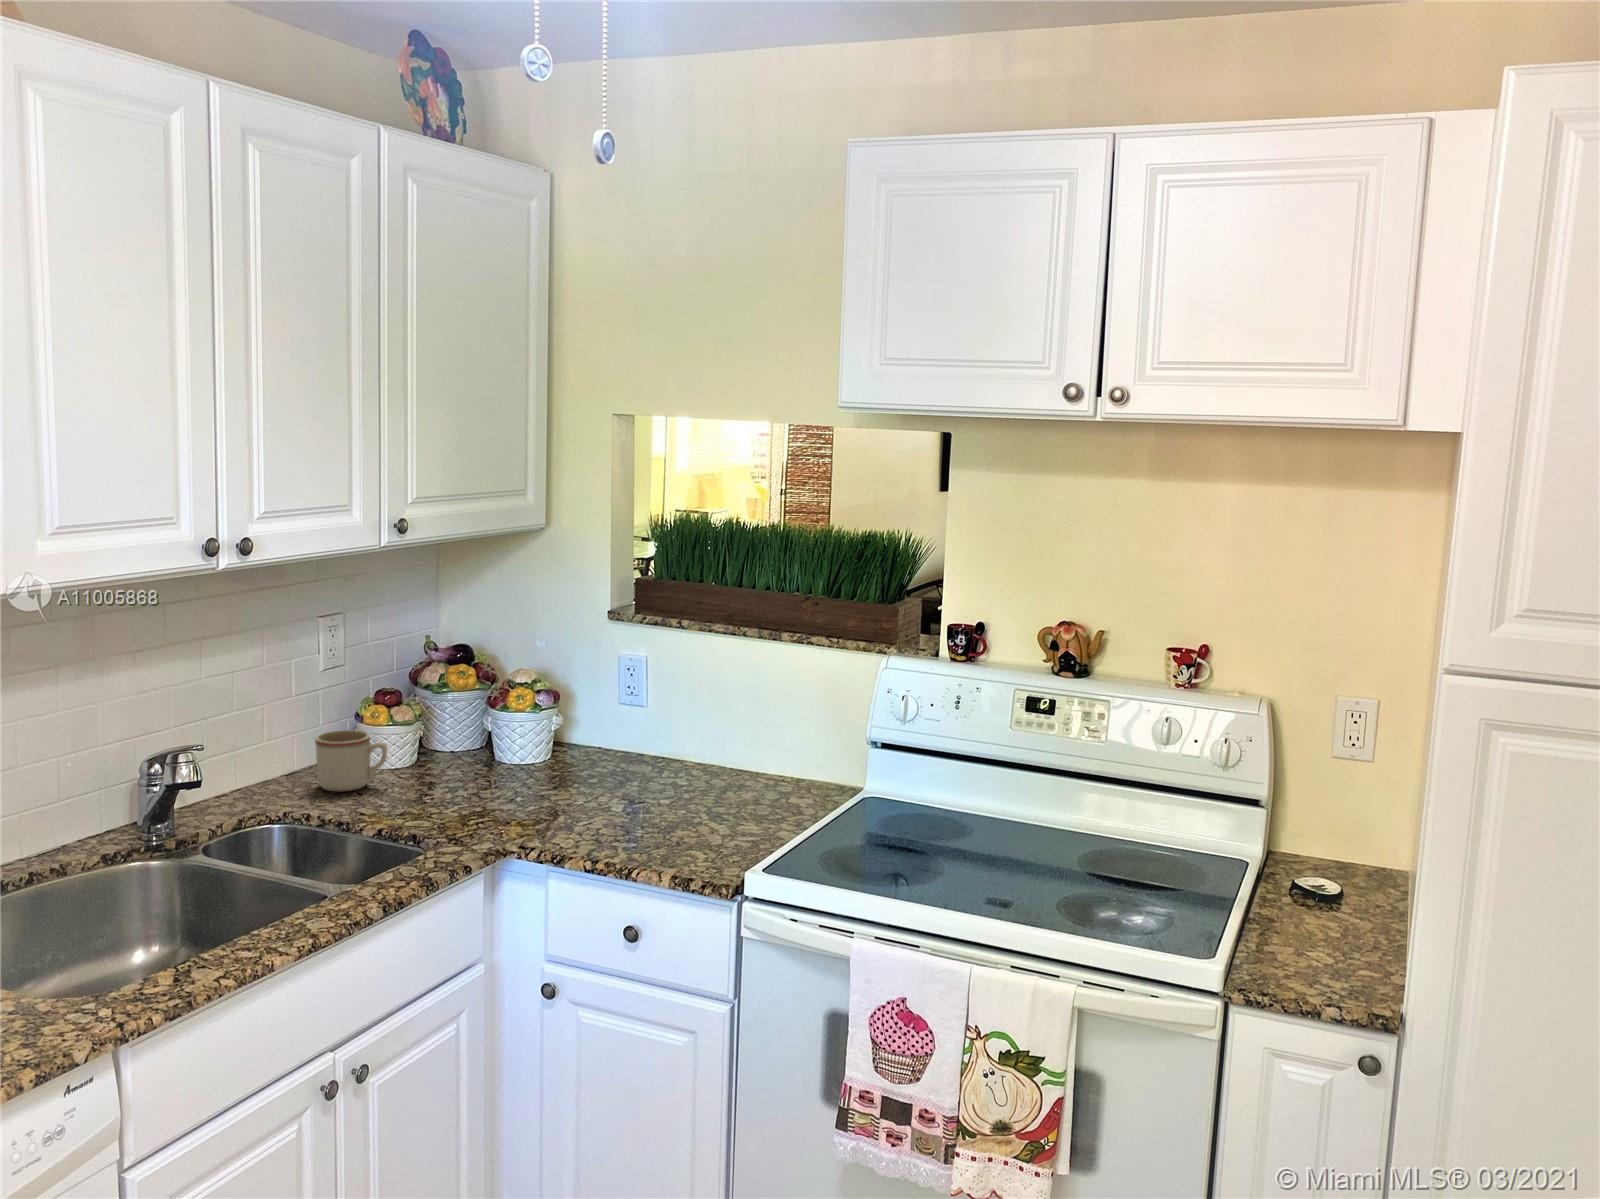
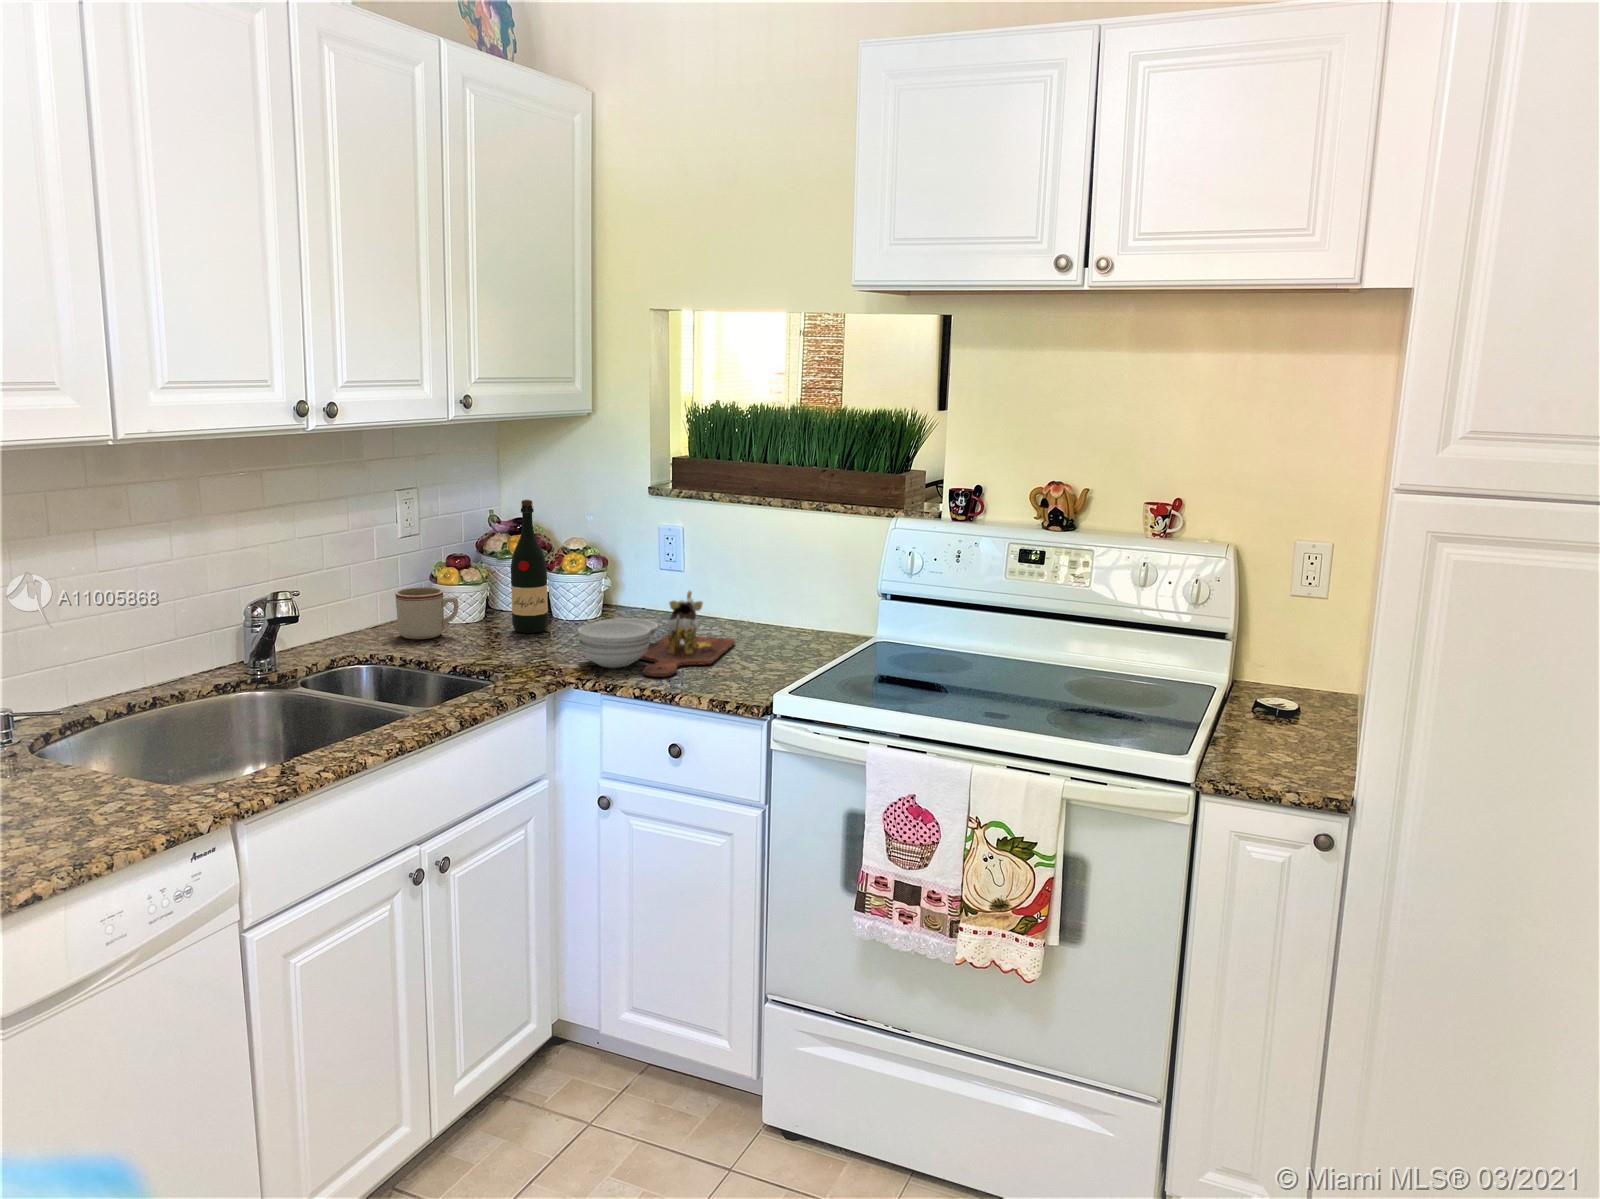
wine bottle: none [448,631,490,783] -> present [511,500,548,633]
cutting board: none [522,737,702,845] -> present [578,591,735,677]

